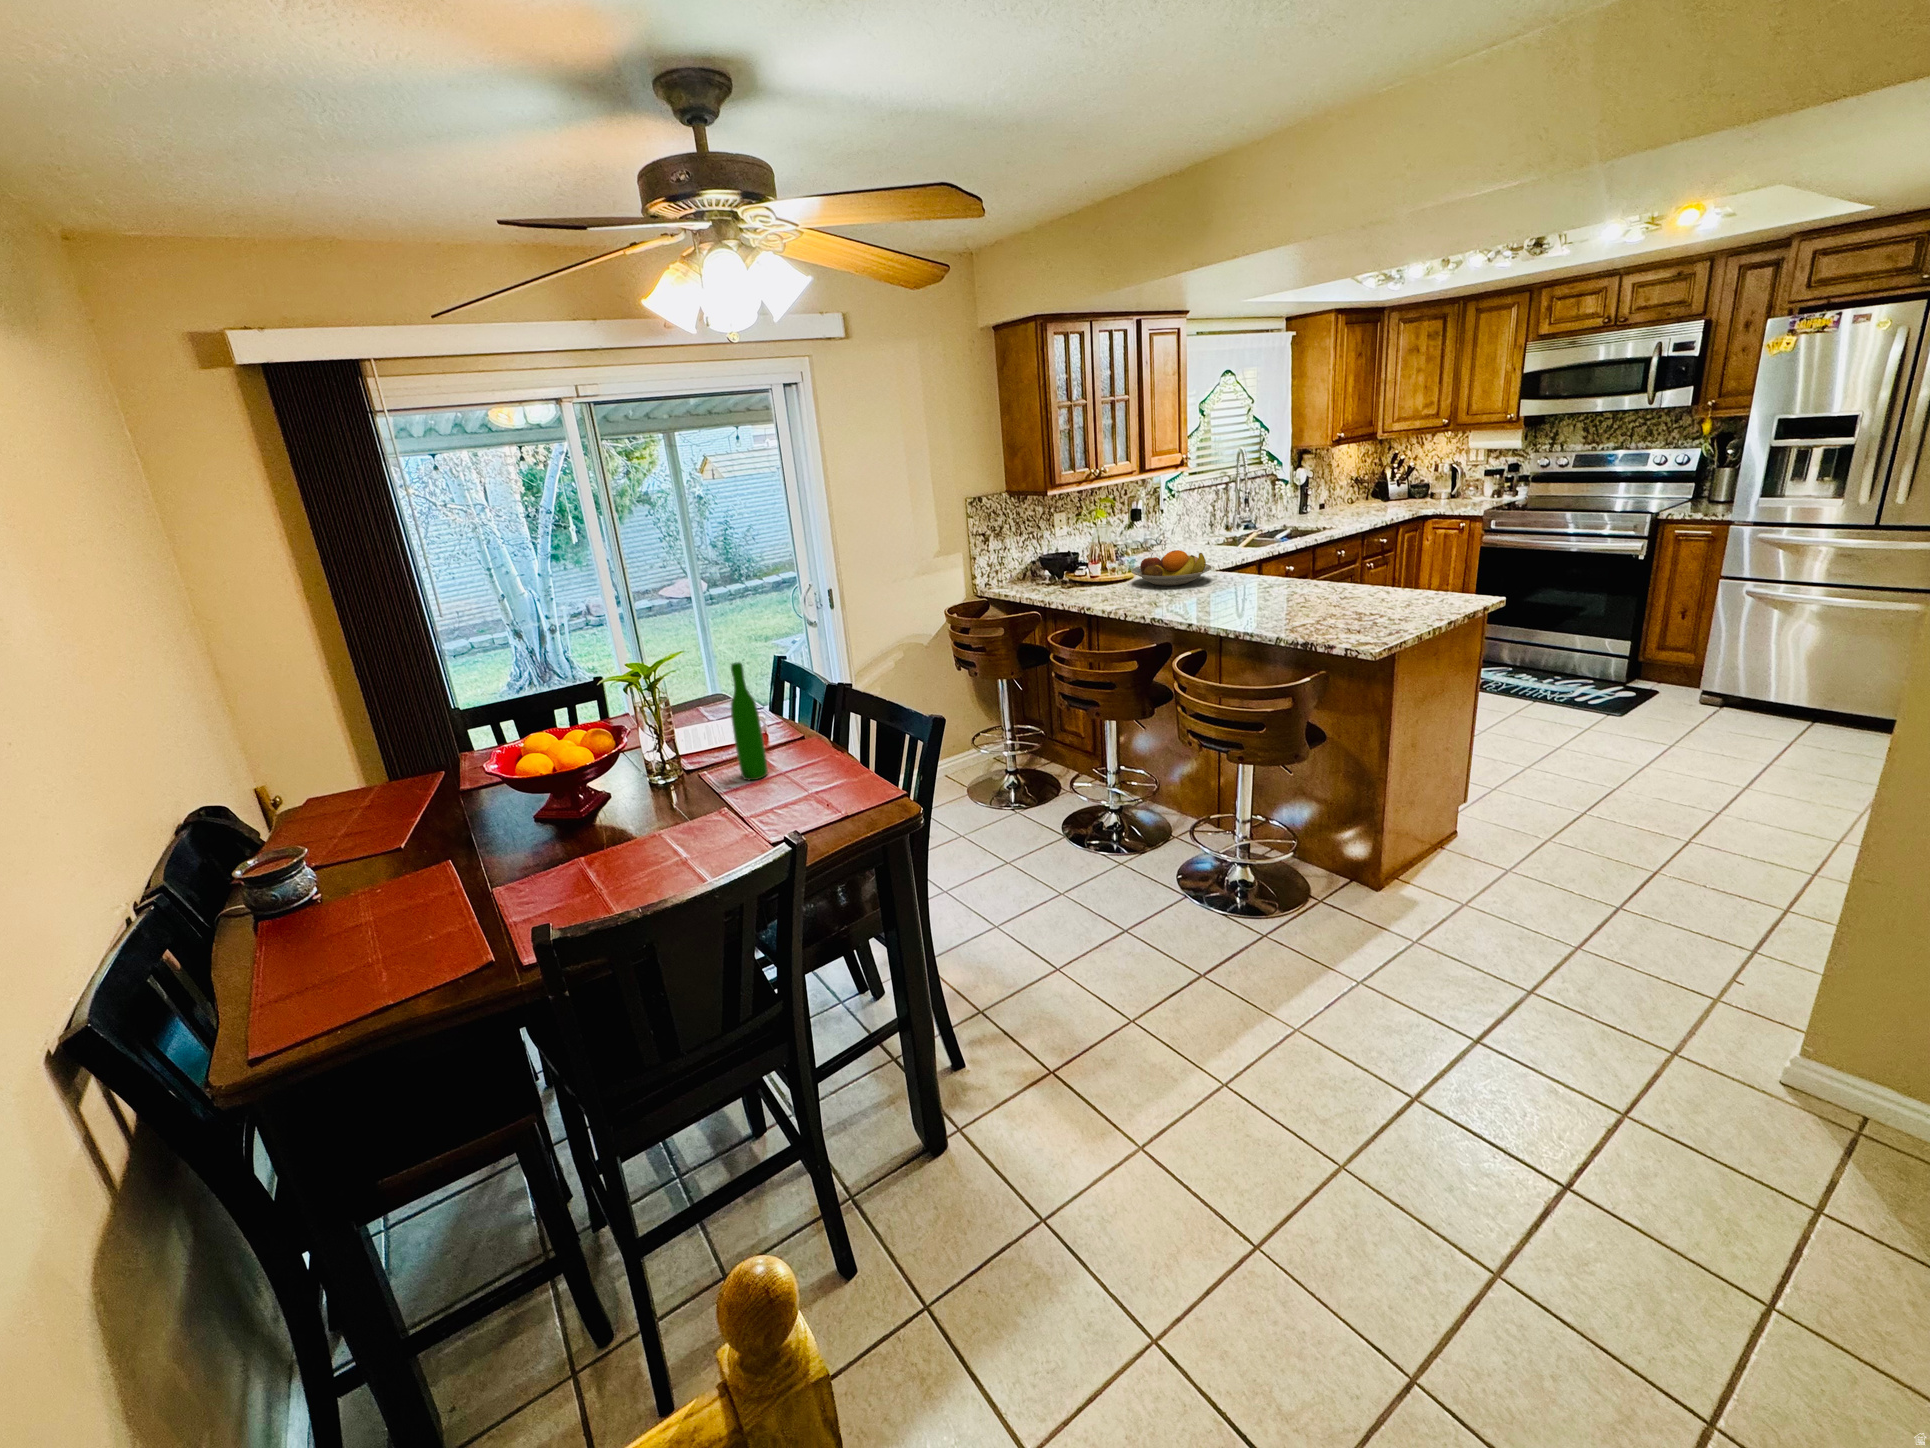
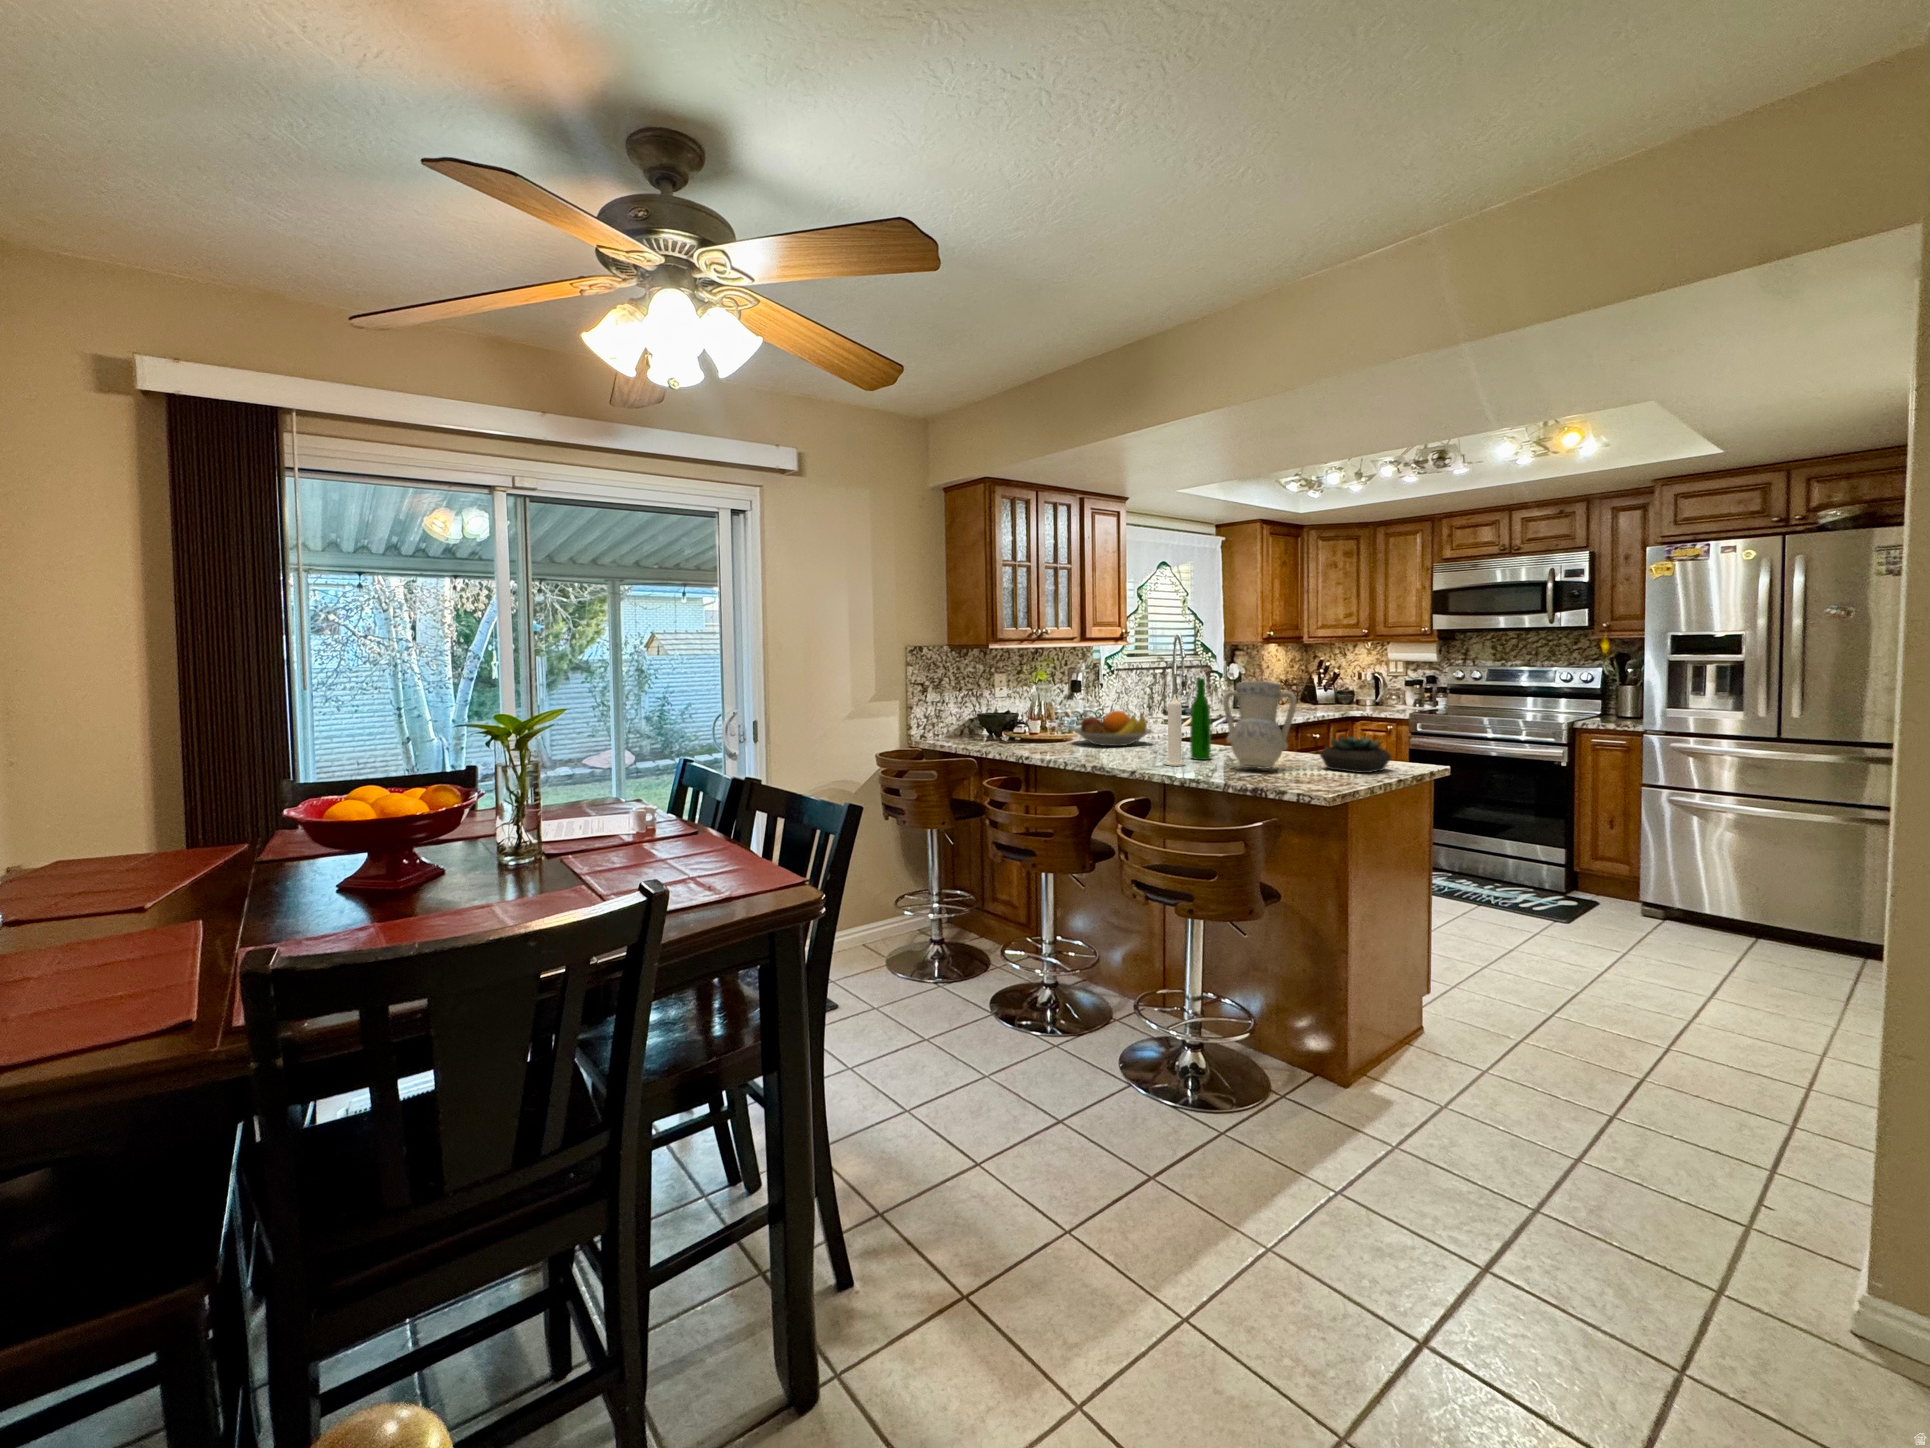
vase: none [1280,531,1354,614] -> present [1223,681,1297,769]
candle: none [1221,545,1241,614] -> present [1164,694,1185,766]
succulent plant: none [1374,576,1447,614] -> present [1320,737,1391,773]
wine bottle: present [731,662,768,780] -> present [1190,678,1211,760]

